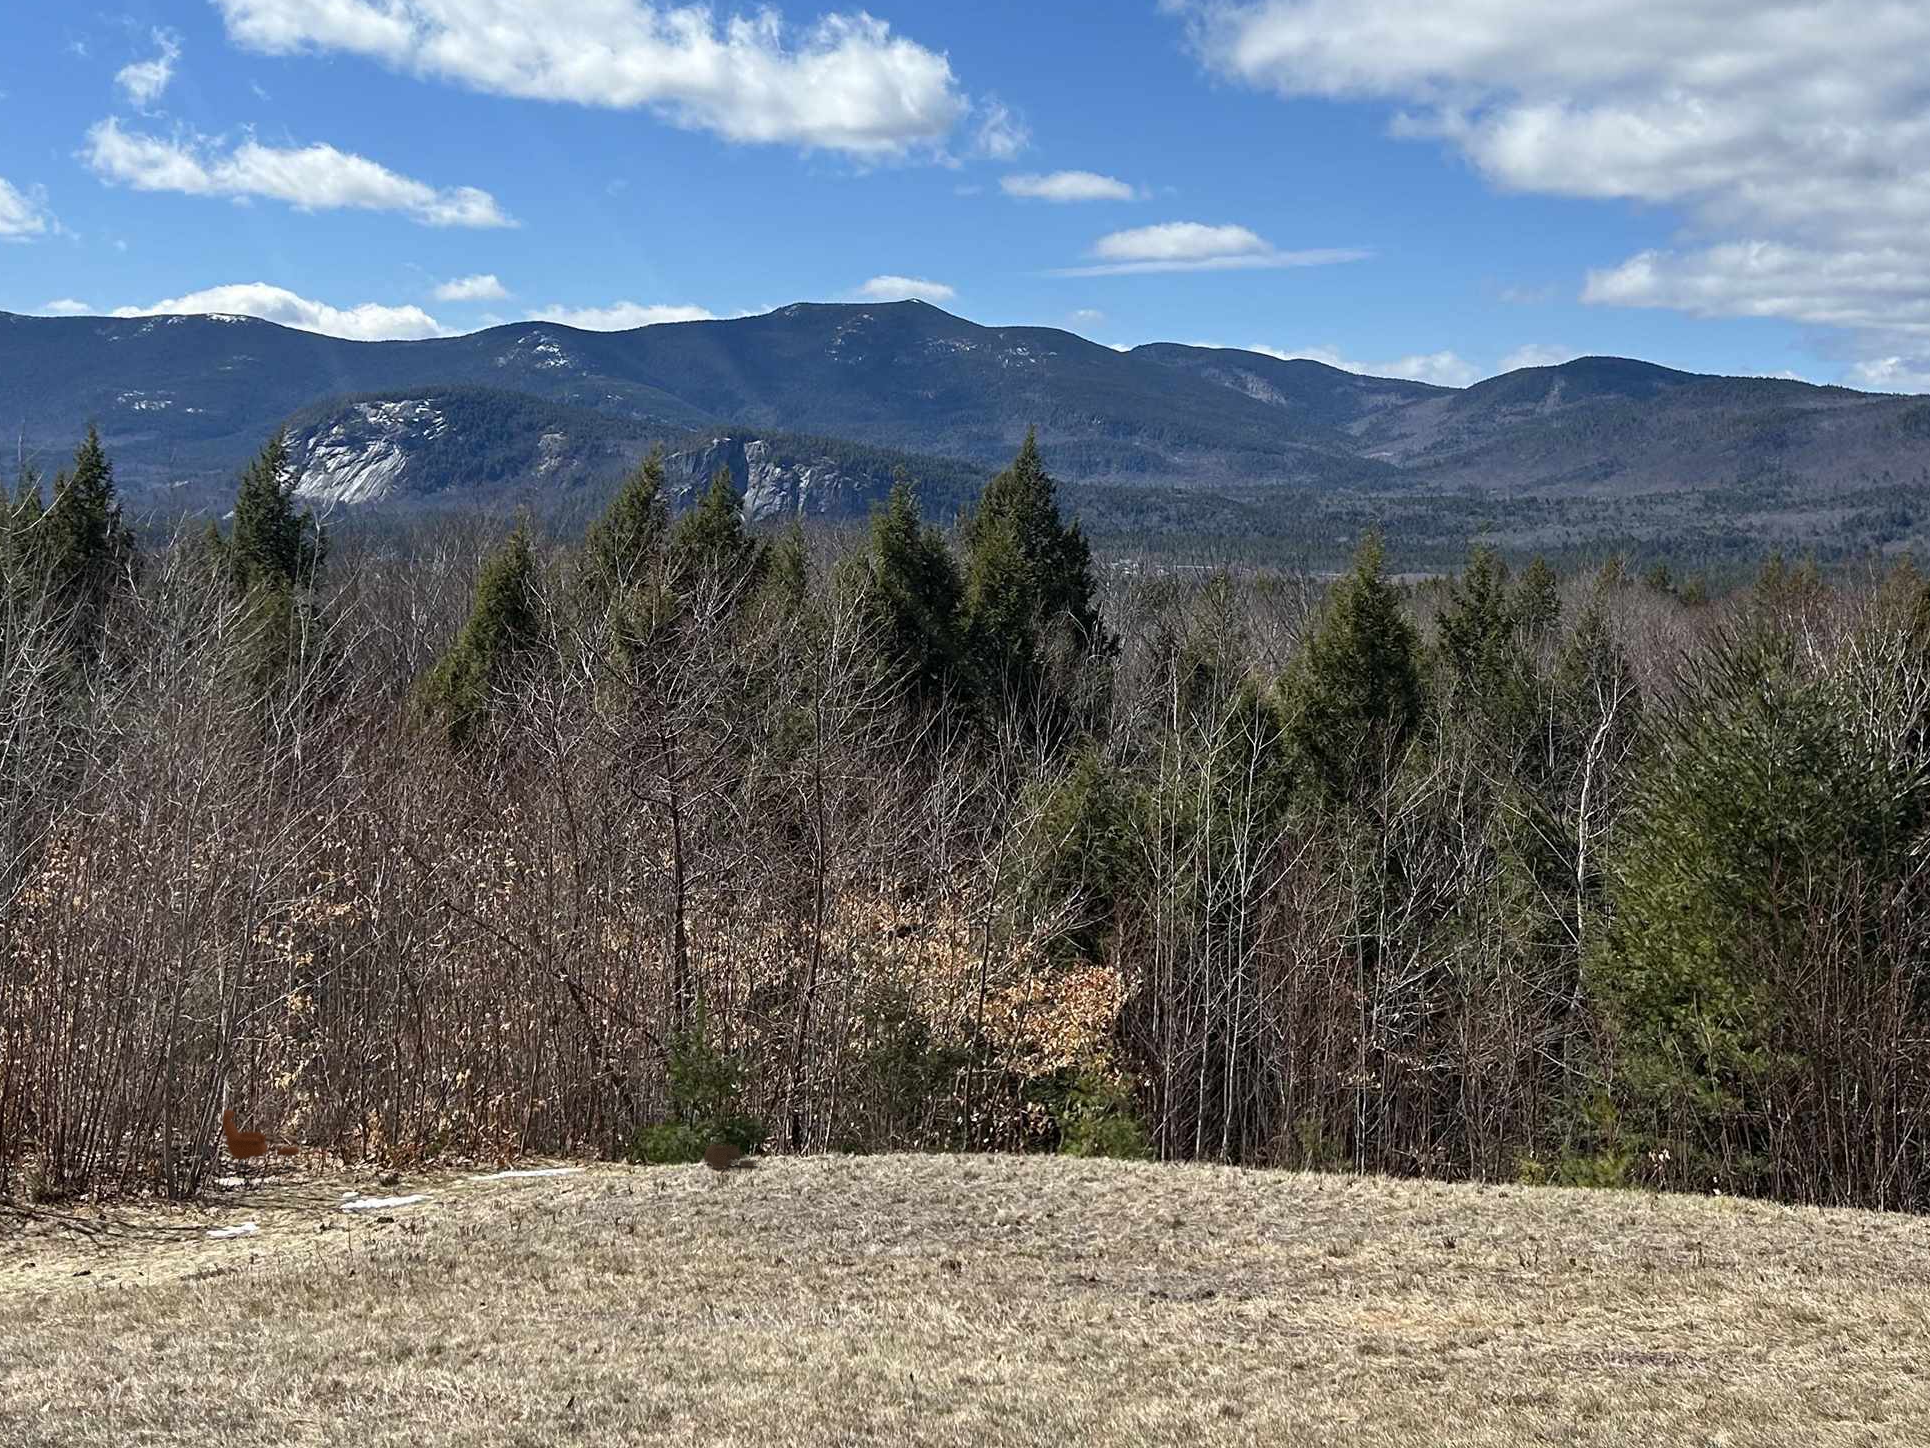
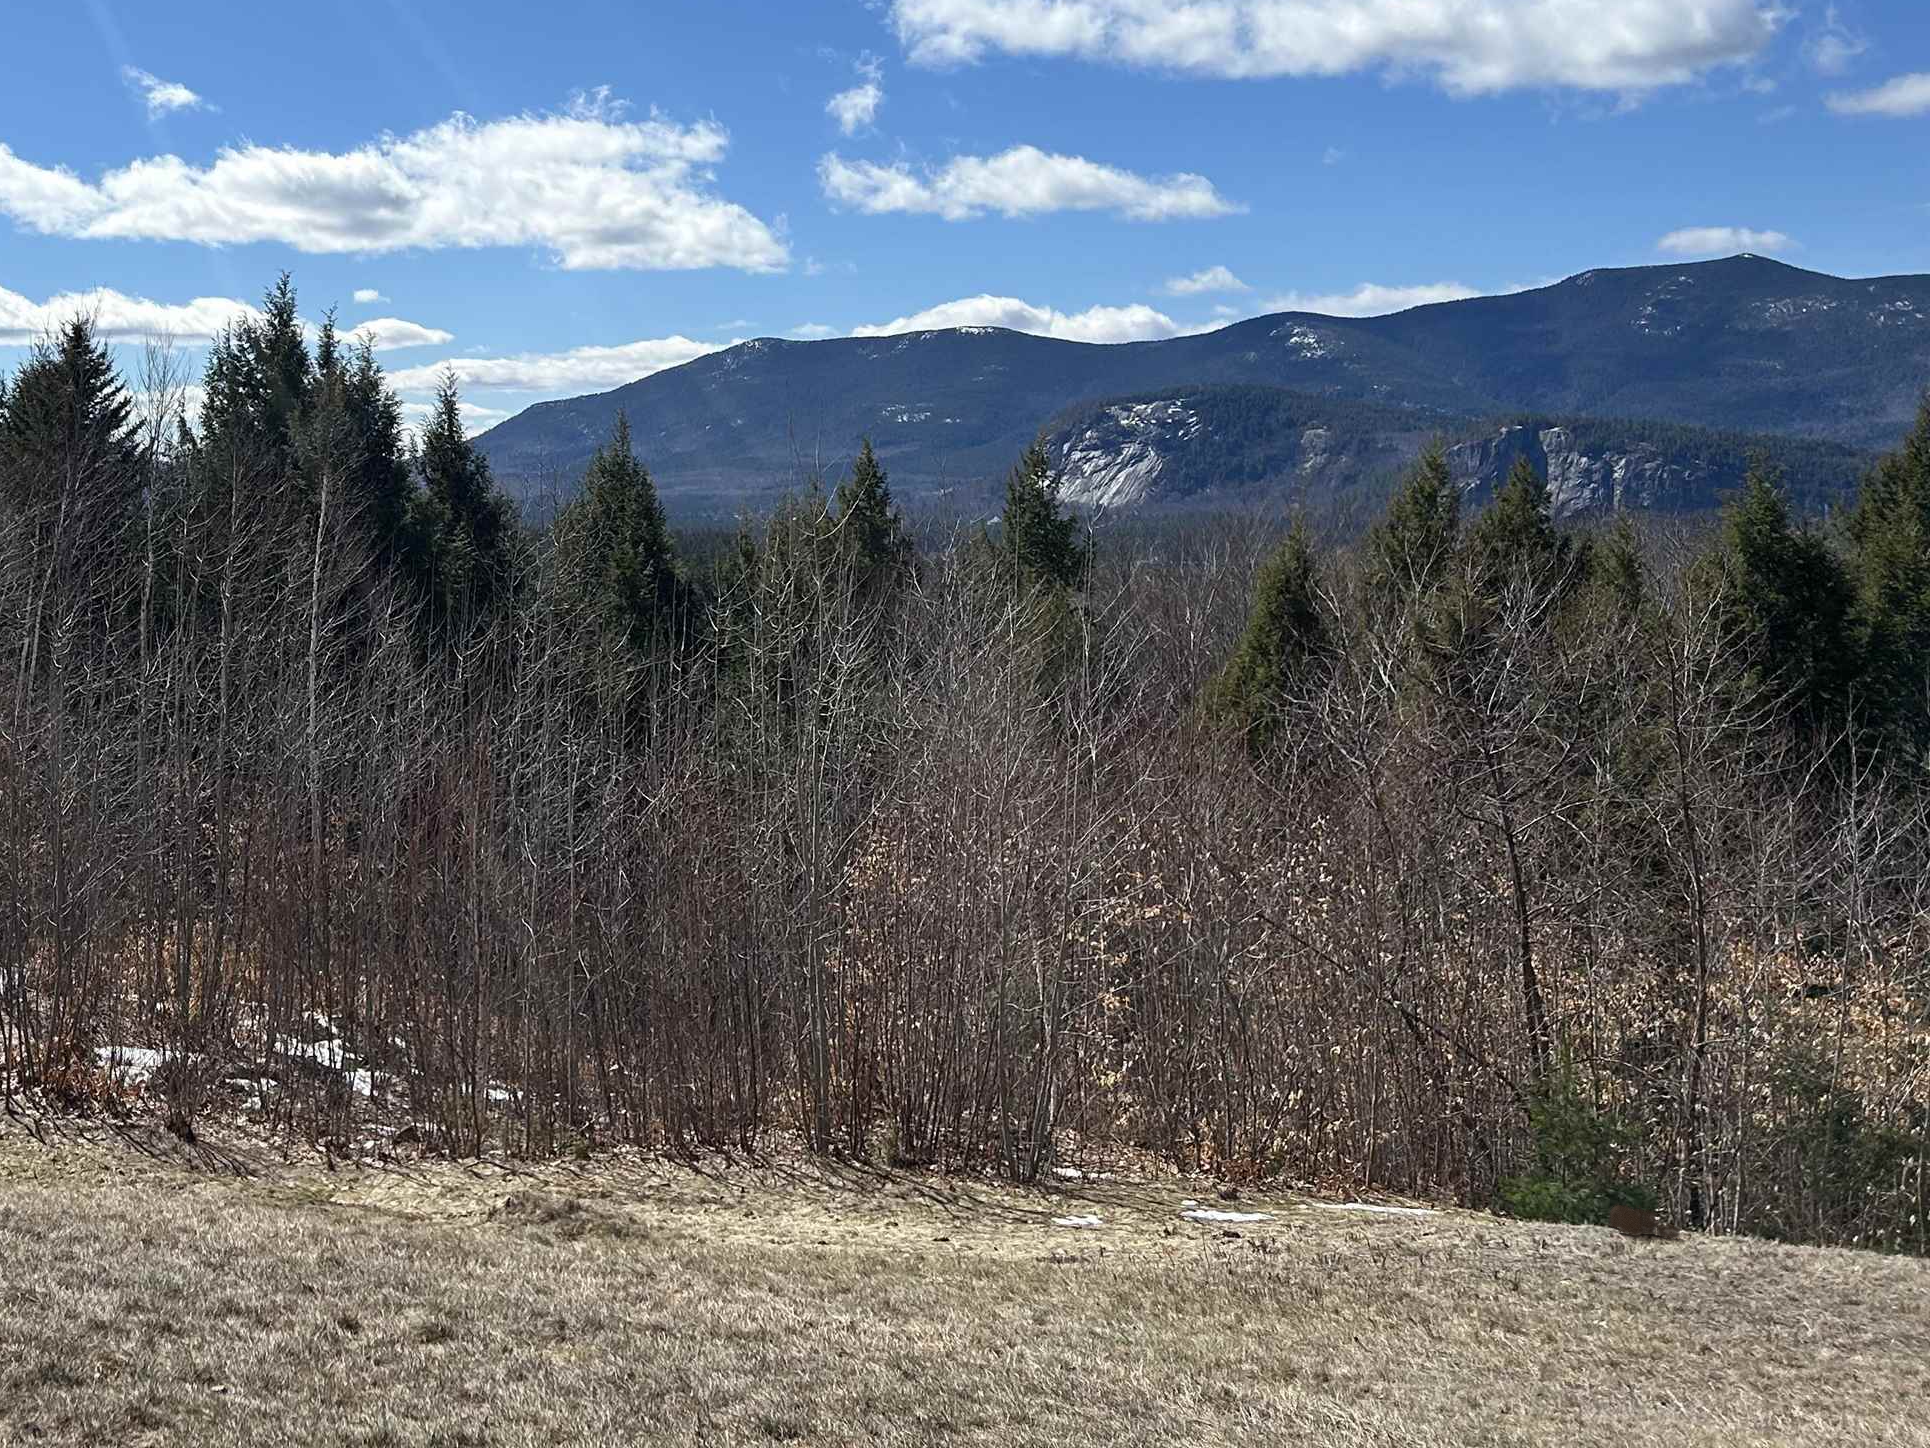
lounge chair: present [222,1109,300,1173] -> none [1044,1097,1135,1171]

